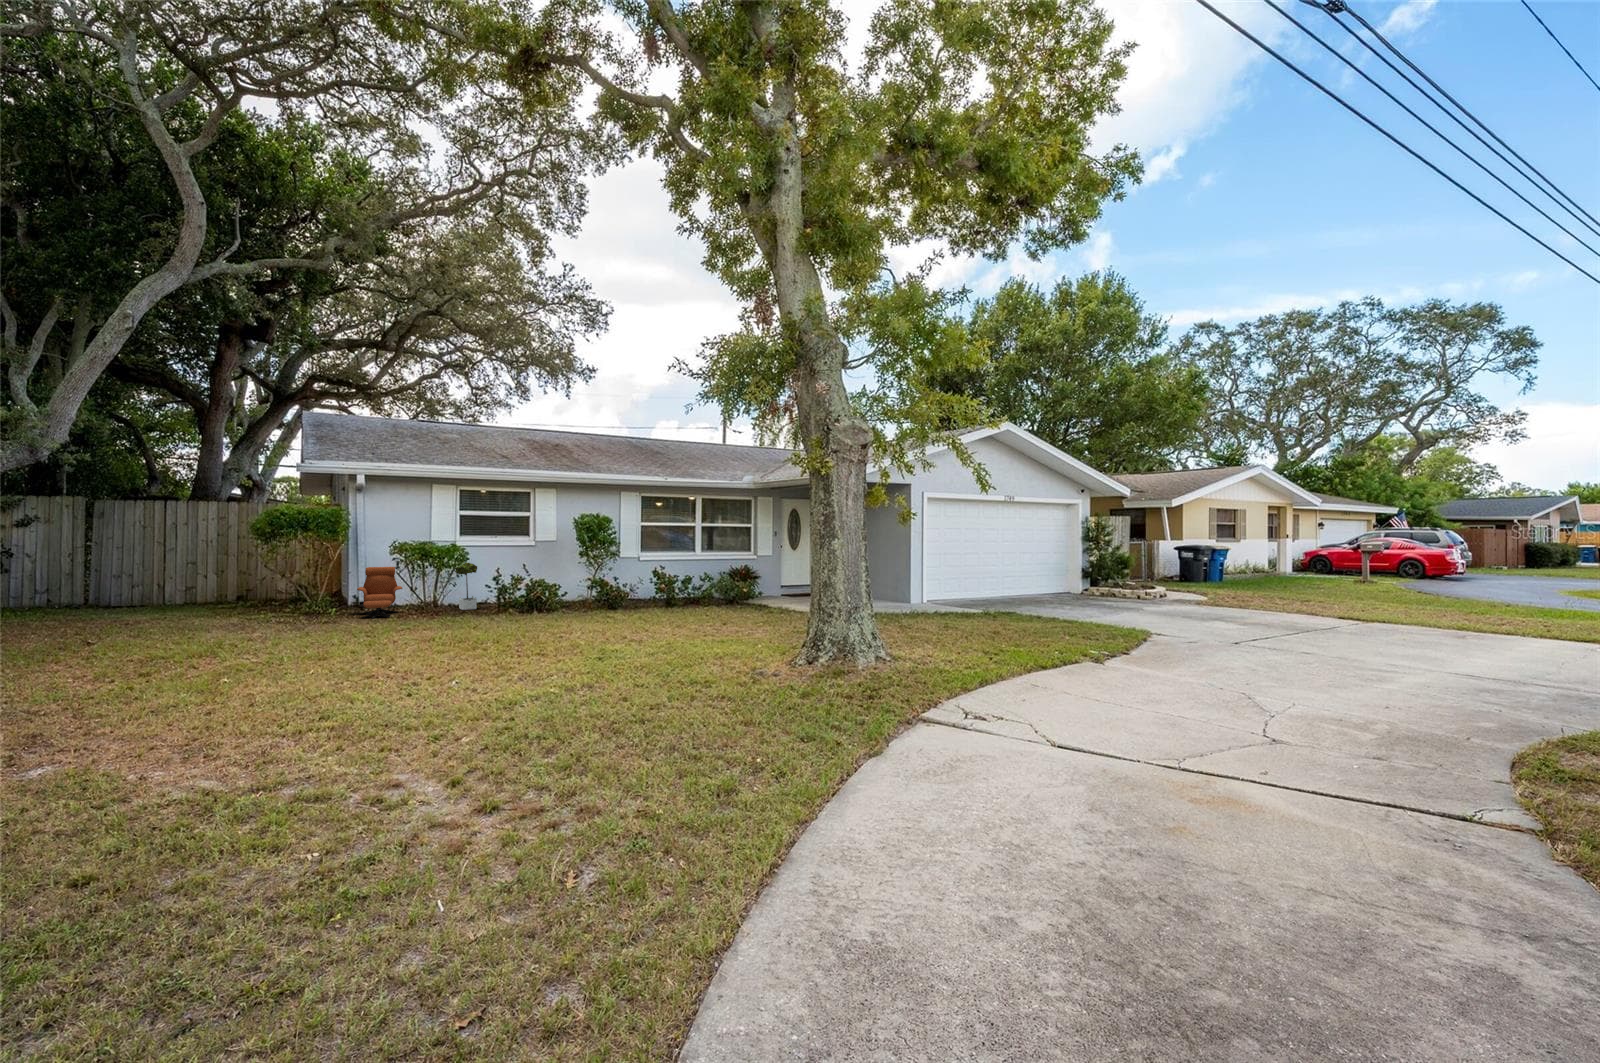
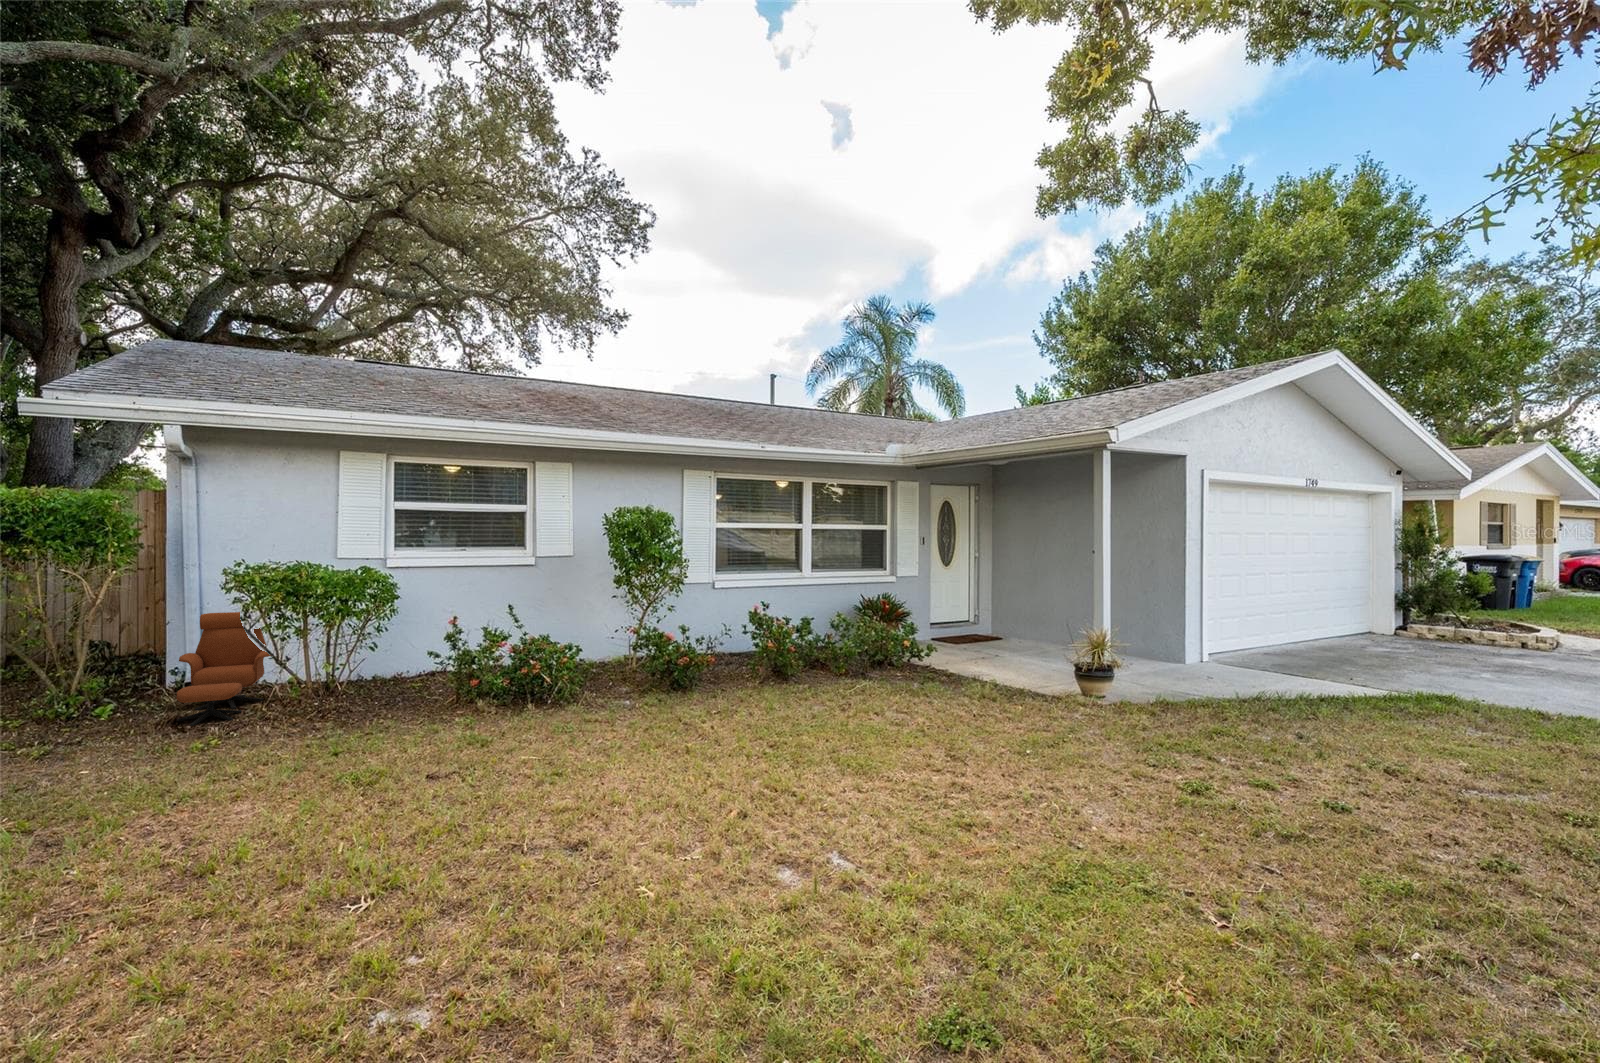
potted tree: present [455,562,477,610] -> none [381,598,425,690]

